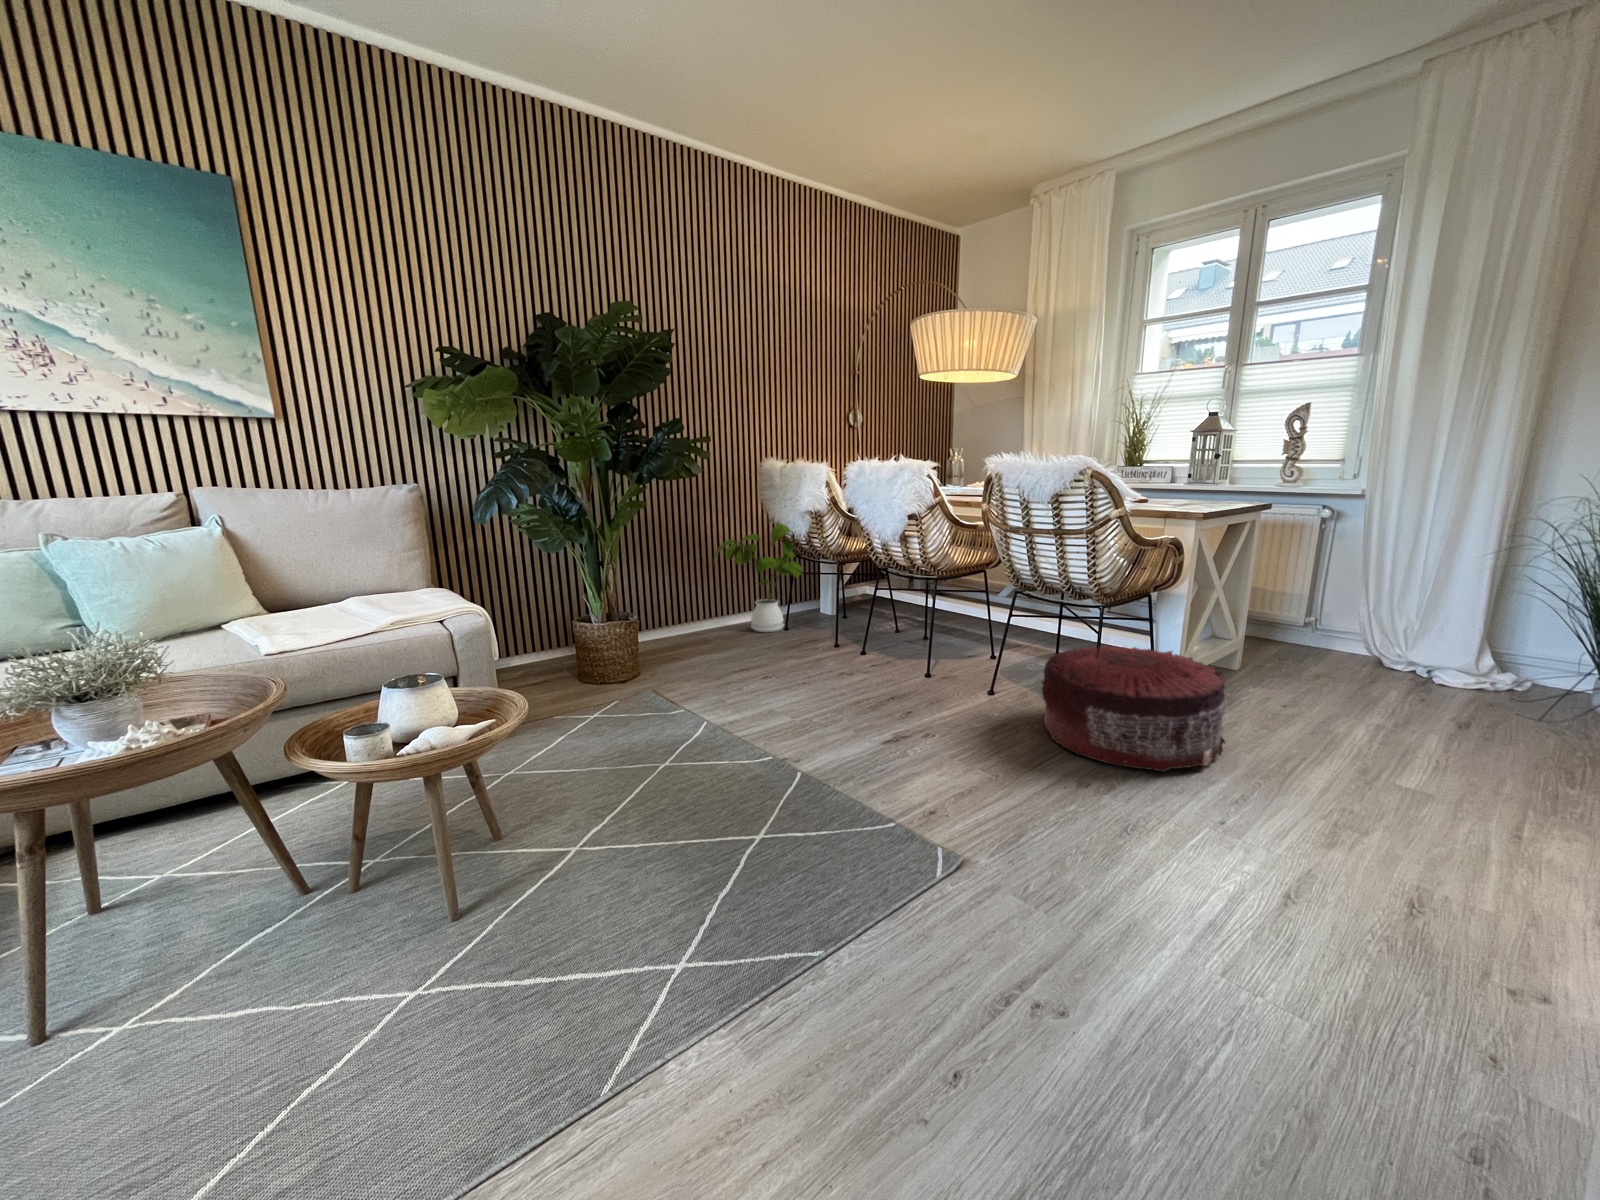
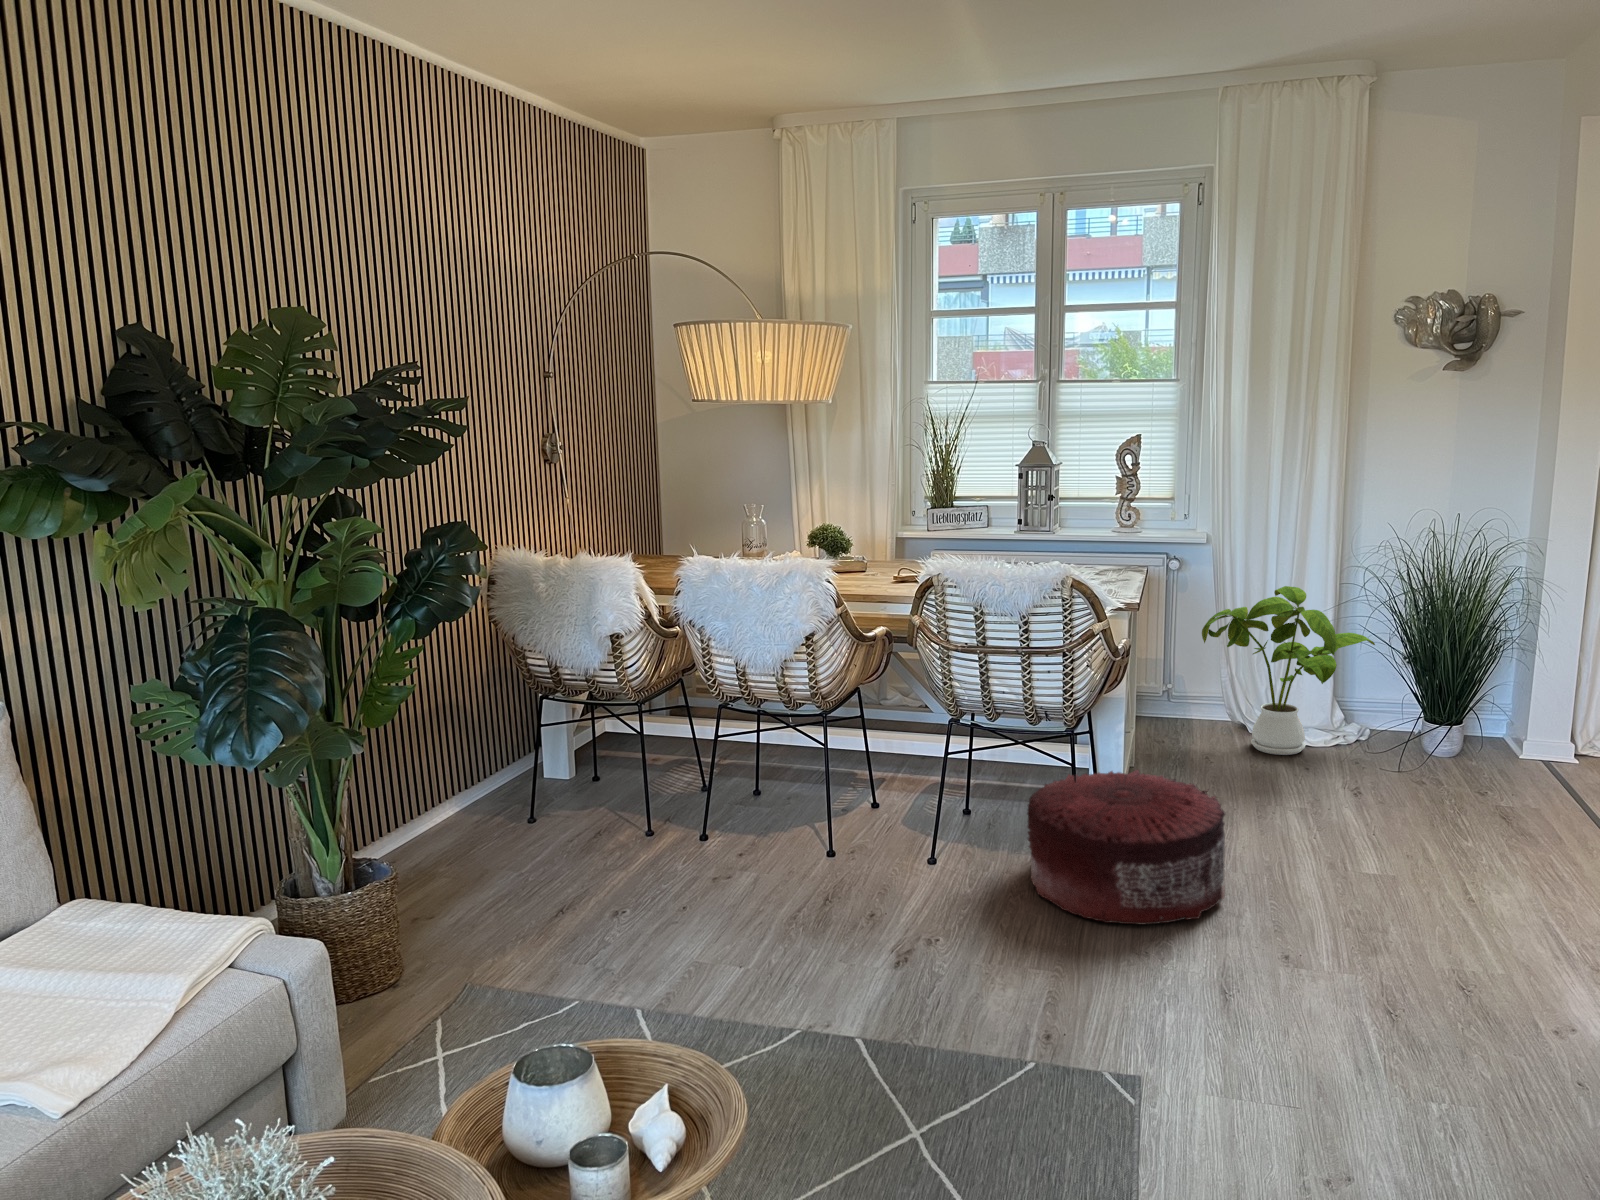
house plant: present [714,523,803,632] -> present [1202,586,1375,755]

